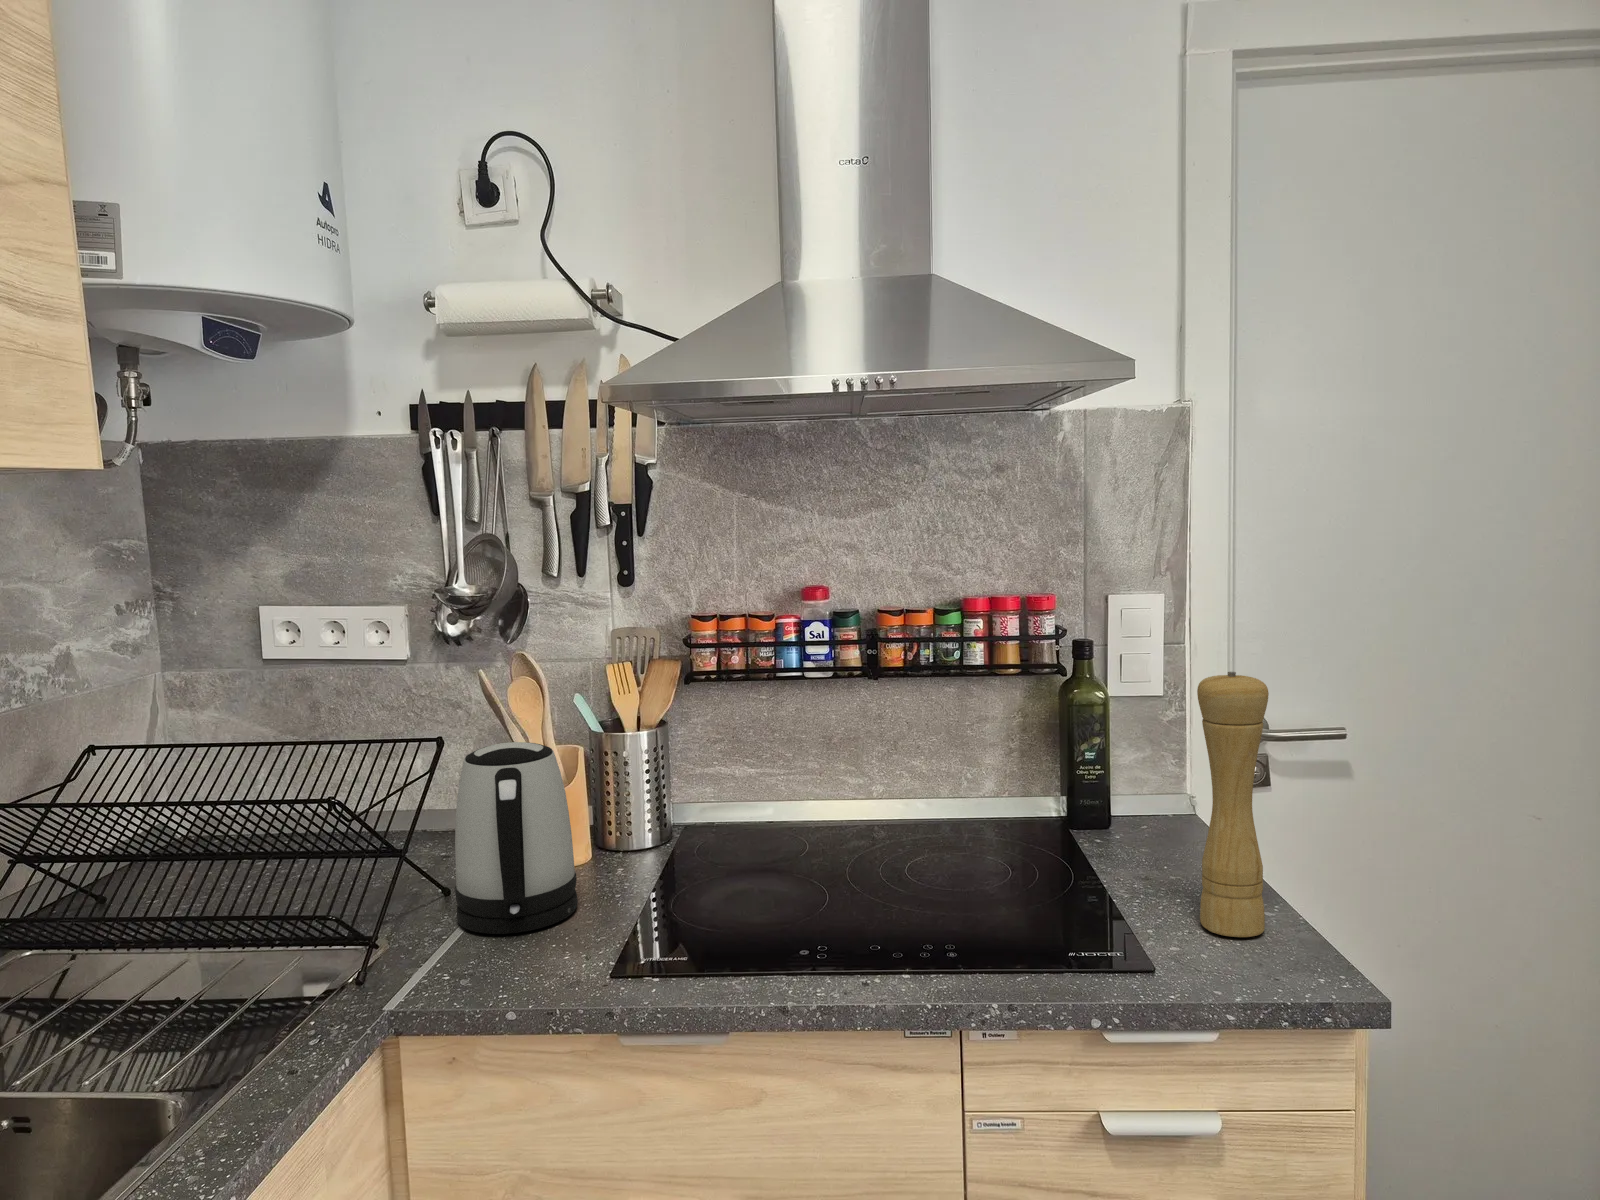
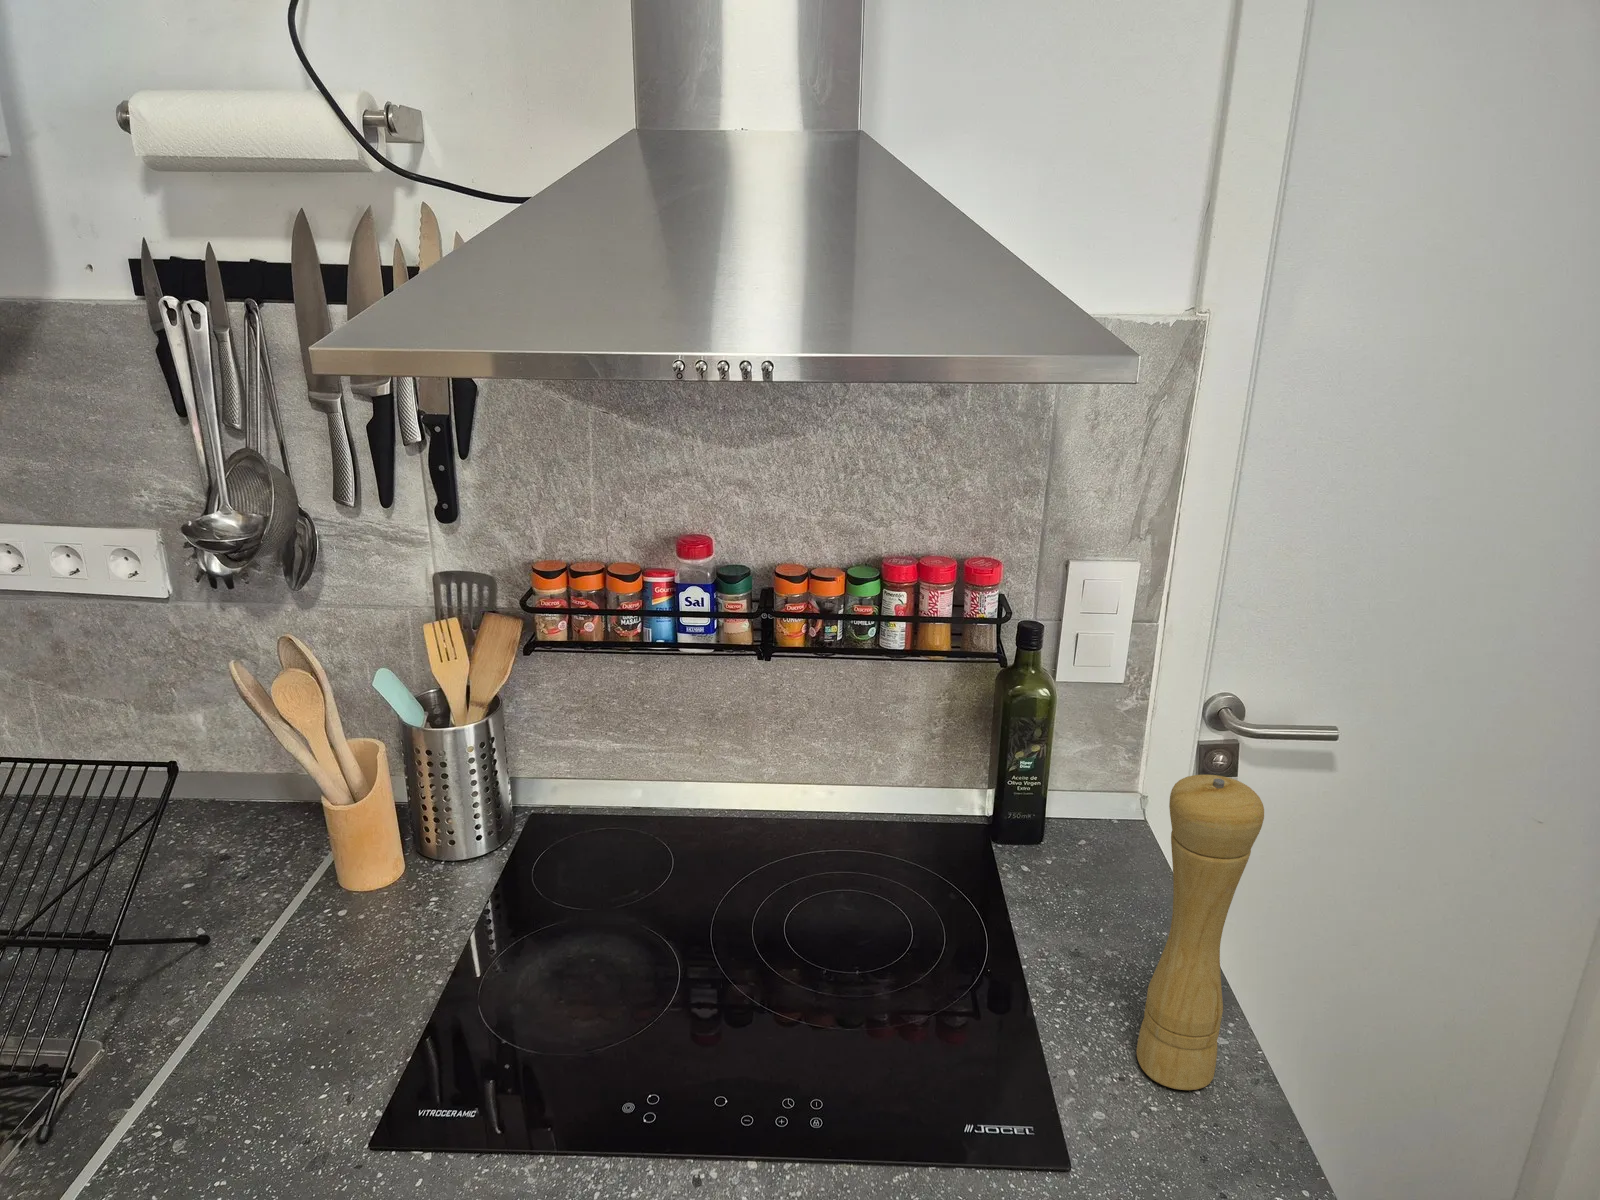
kettle: present [455,742,578,934] -> none [192,779,369,1040]

